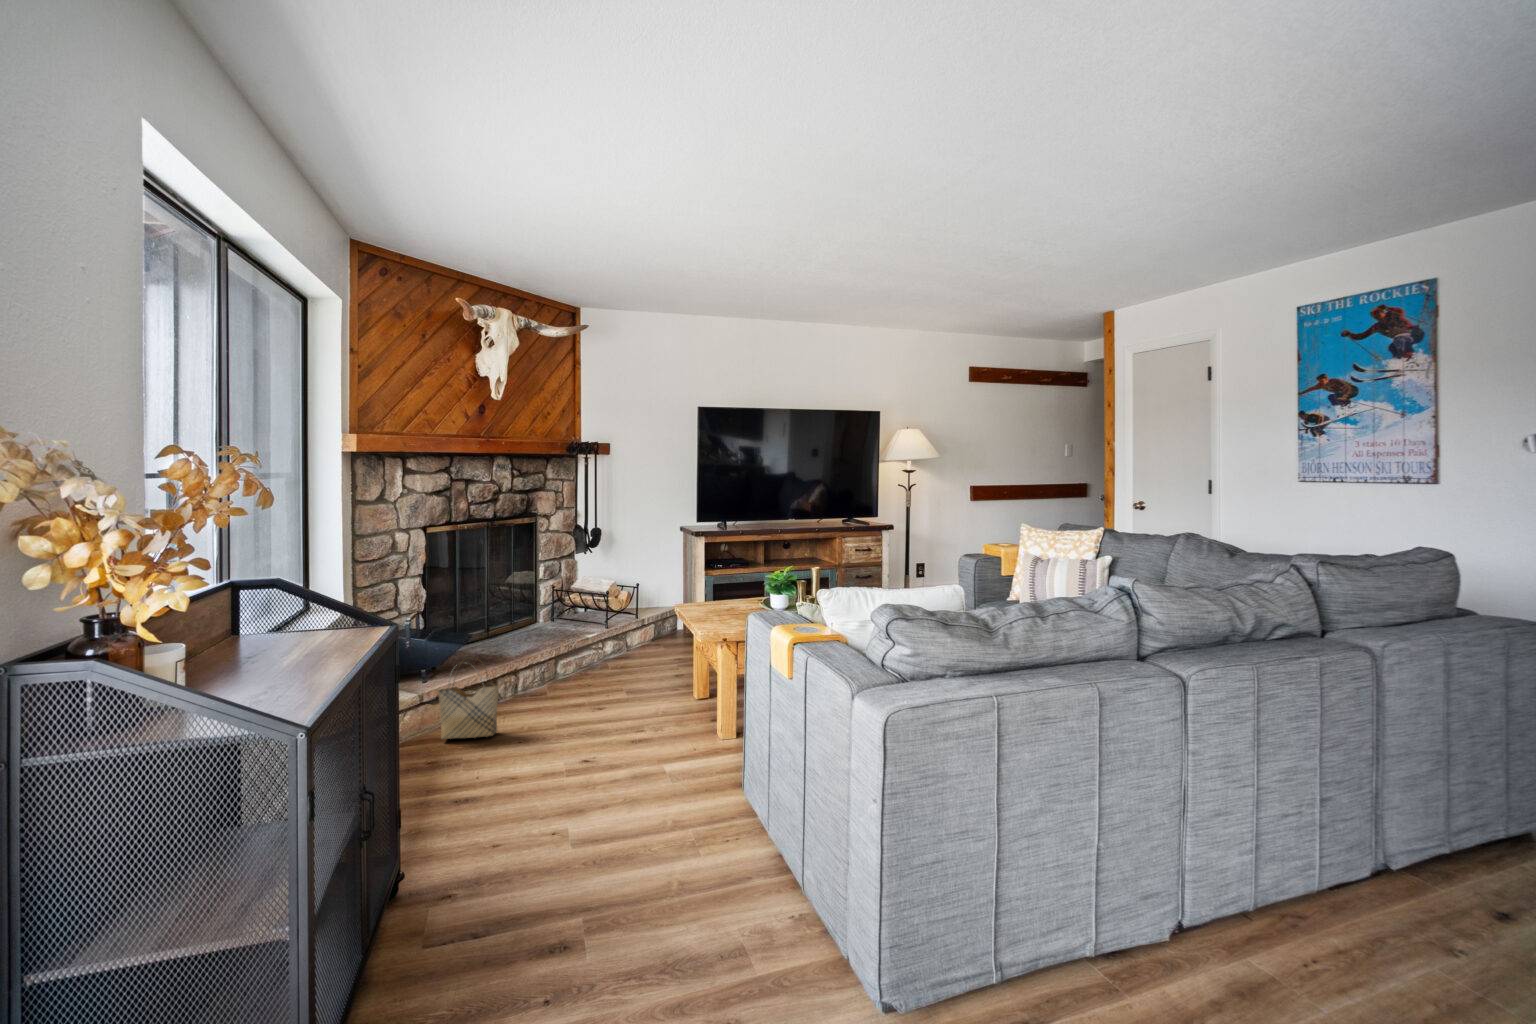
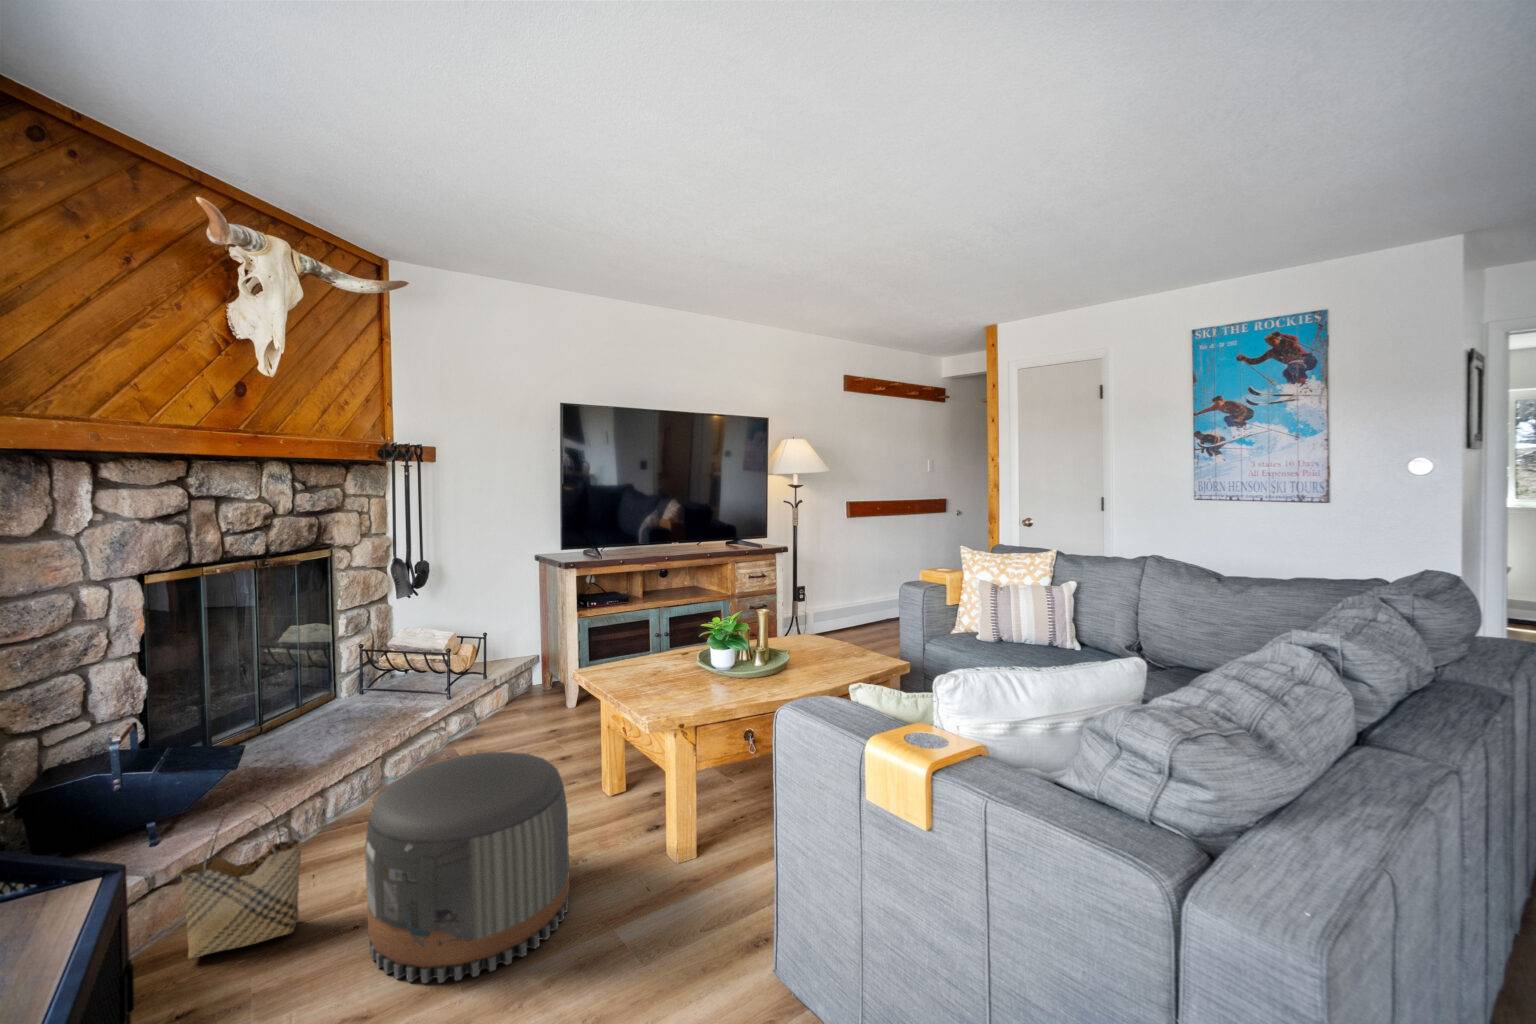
pouf: none [528,644,649,765] -> present [365,752,570,983]

